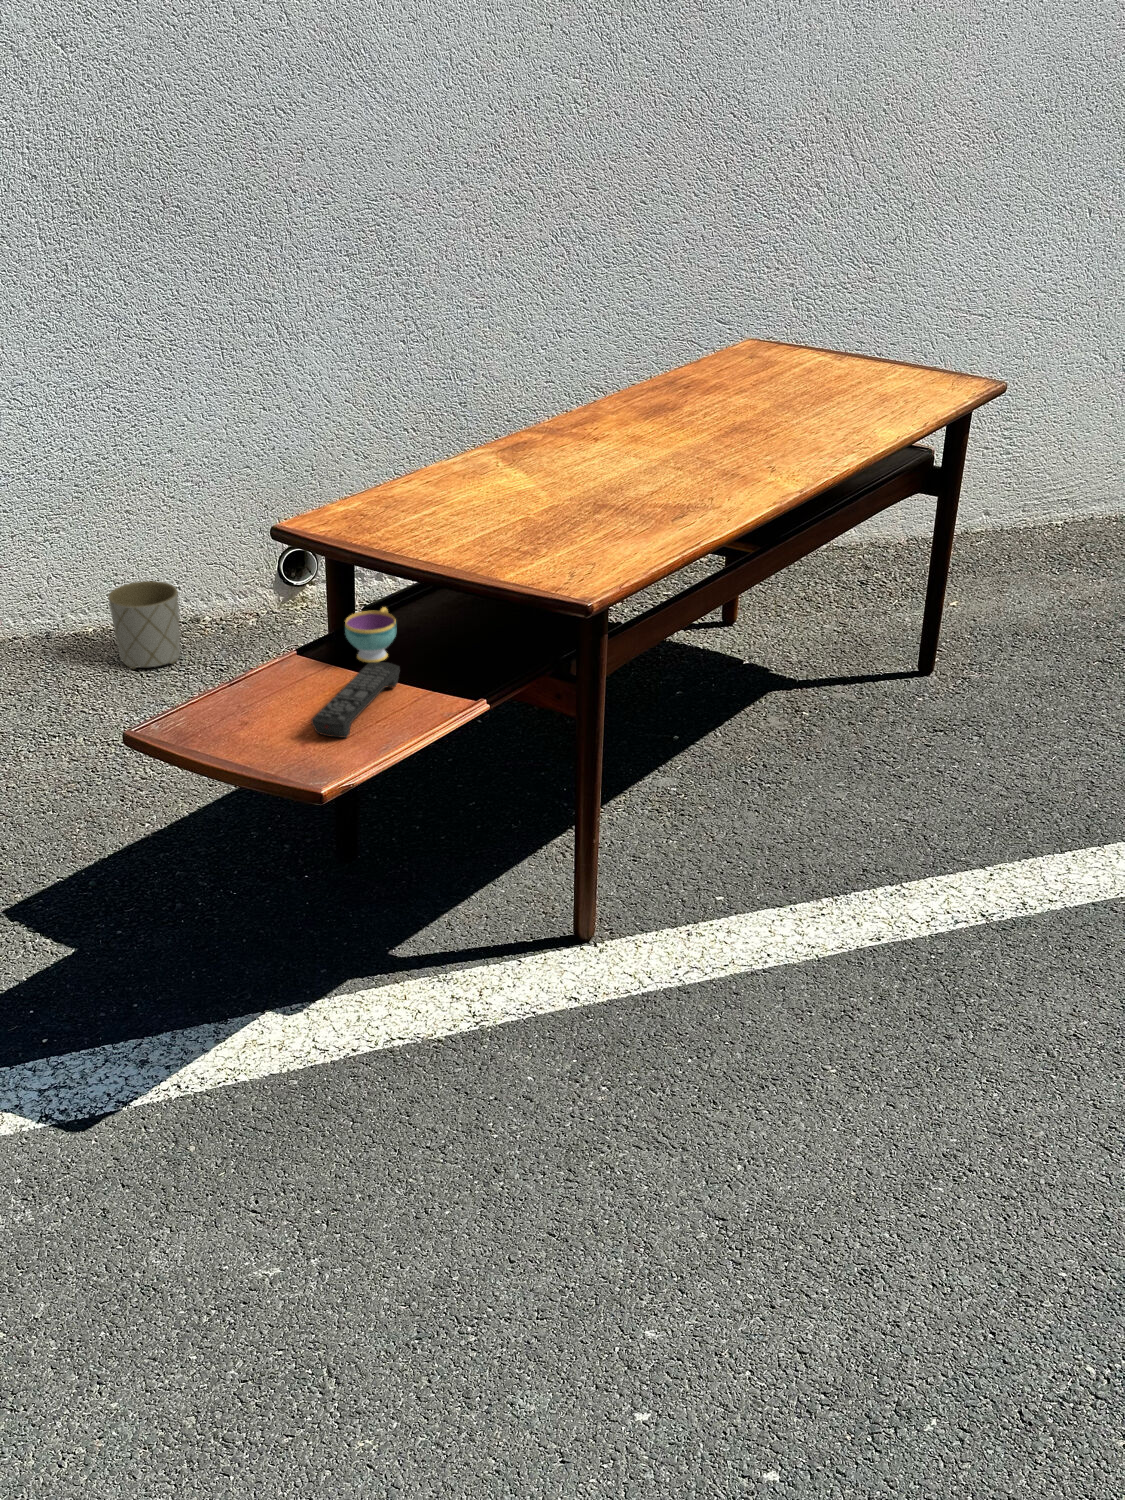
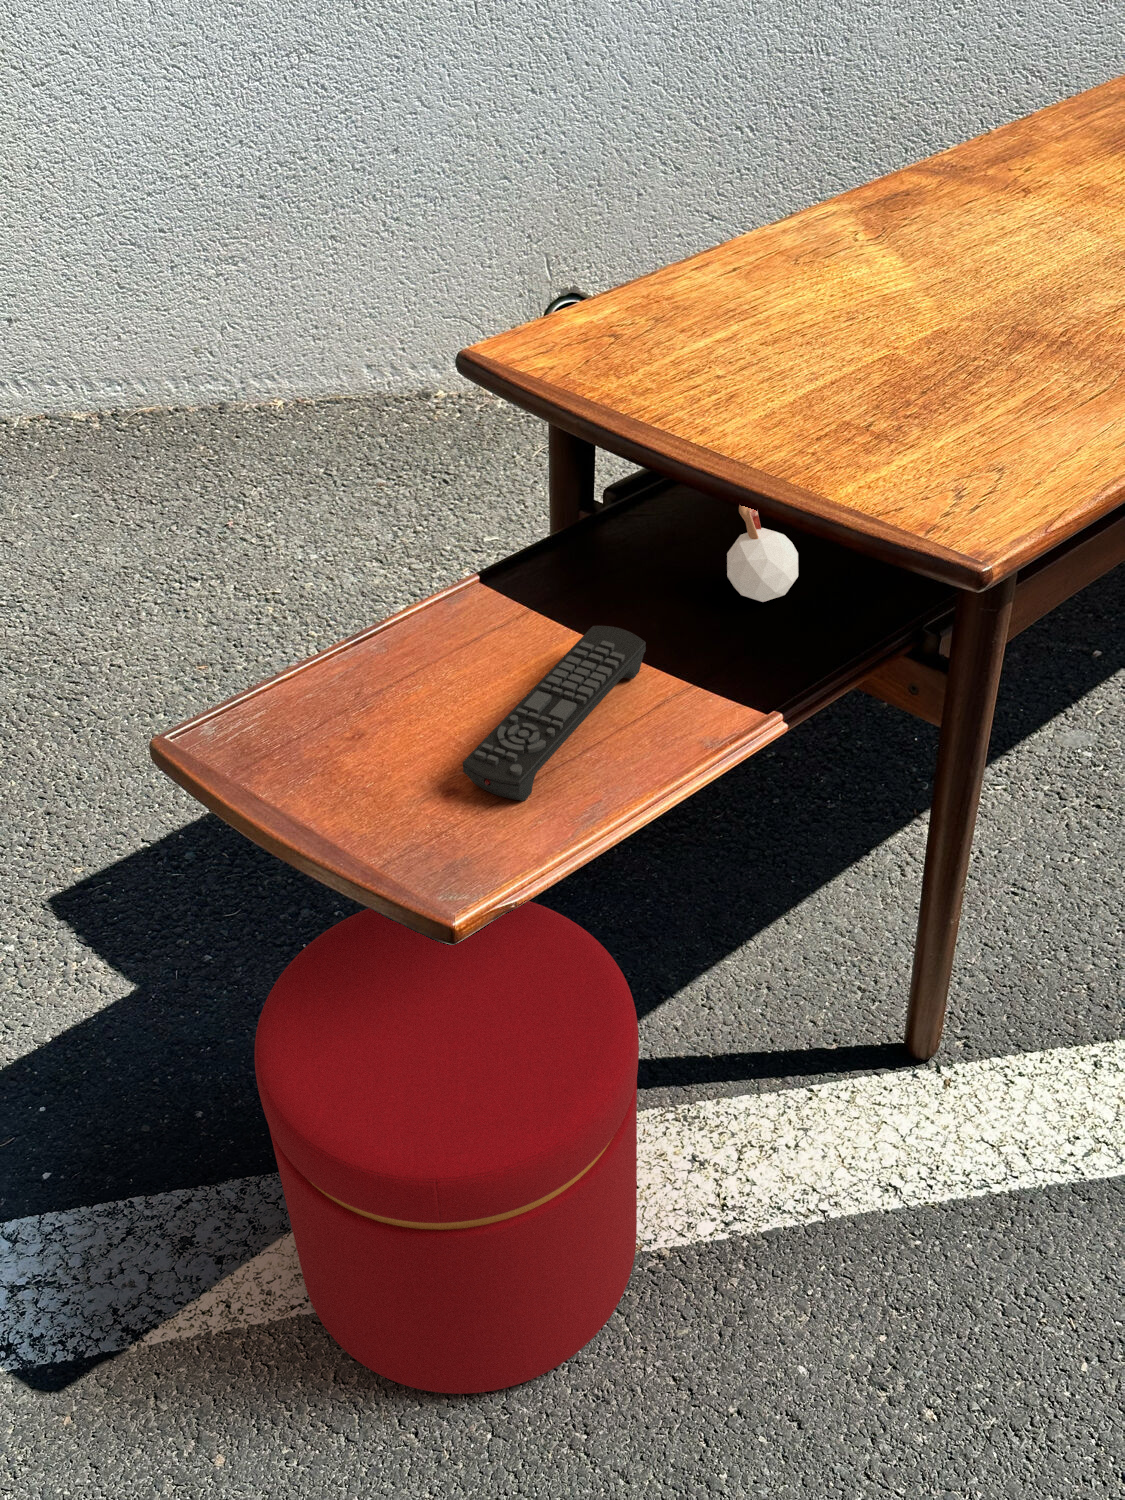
planter: present [108,581,181,669] -> none [300,339,398,464]
candle: none [438,581,479,651] -> present [727,505,798,602]
teacup: present [345,607,397,662] -> none [562,508,653,610]
ottoman: none [200,822,424,1112] -> present [255,900,639,1394]

